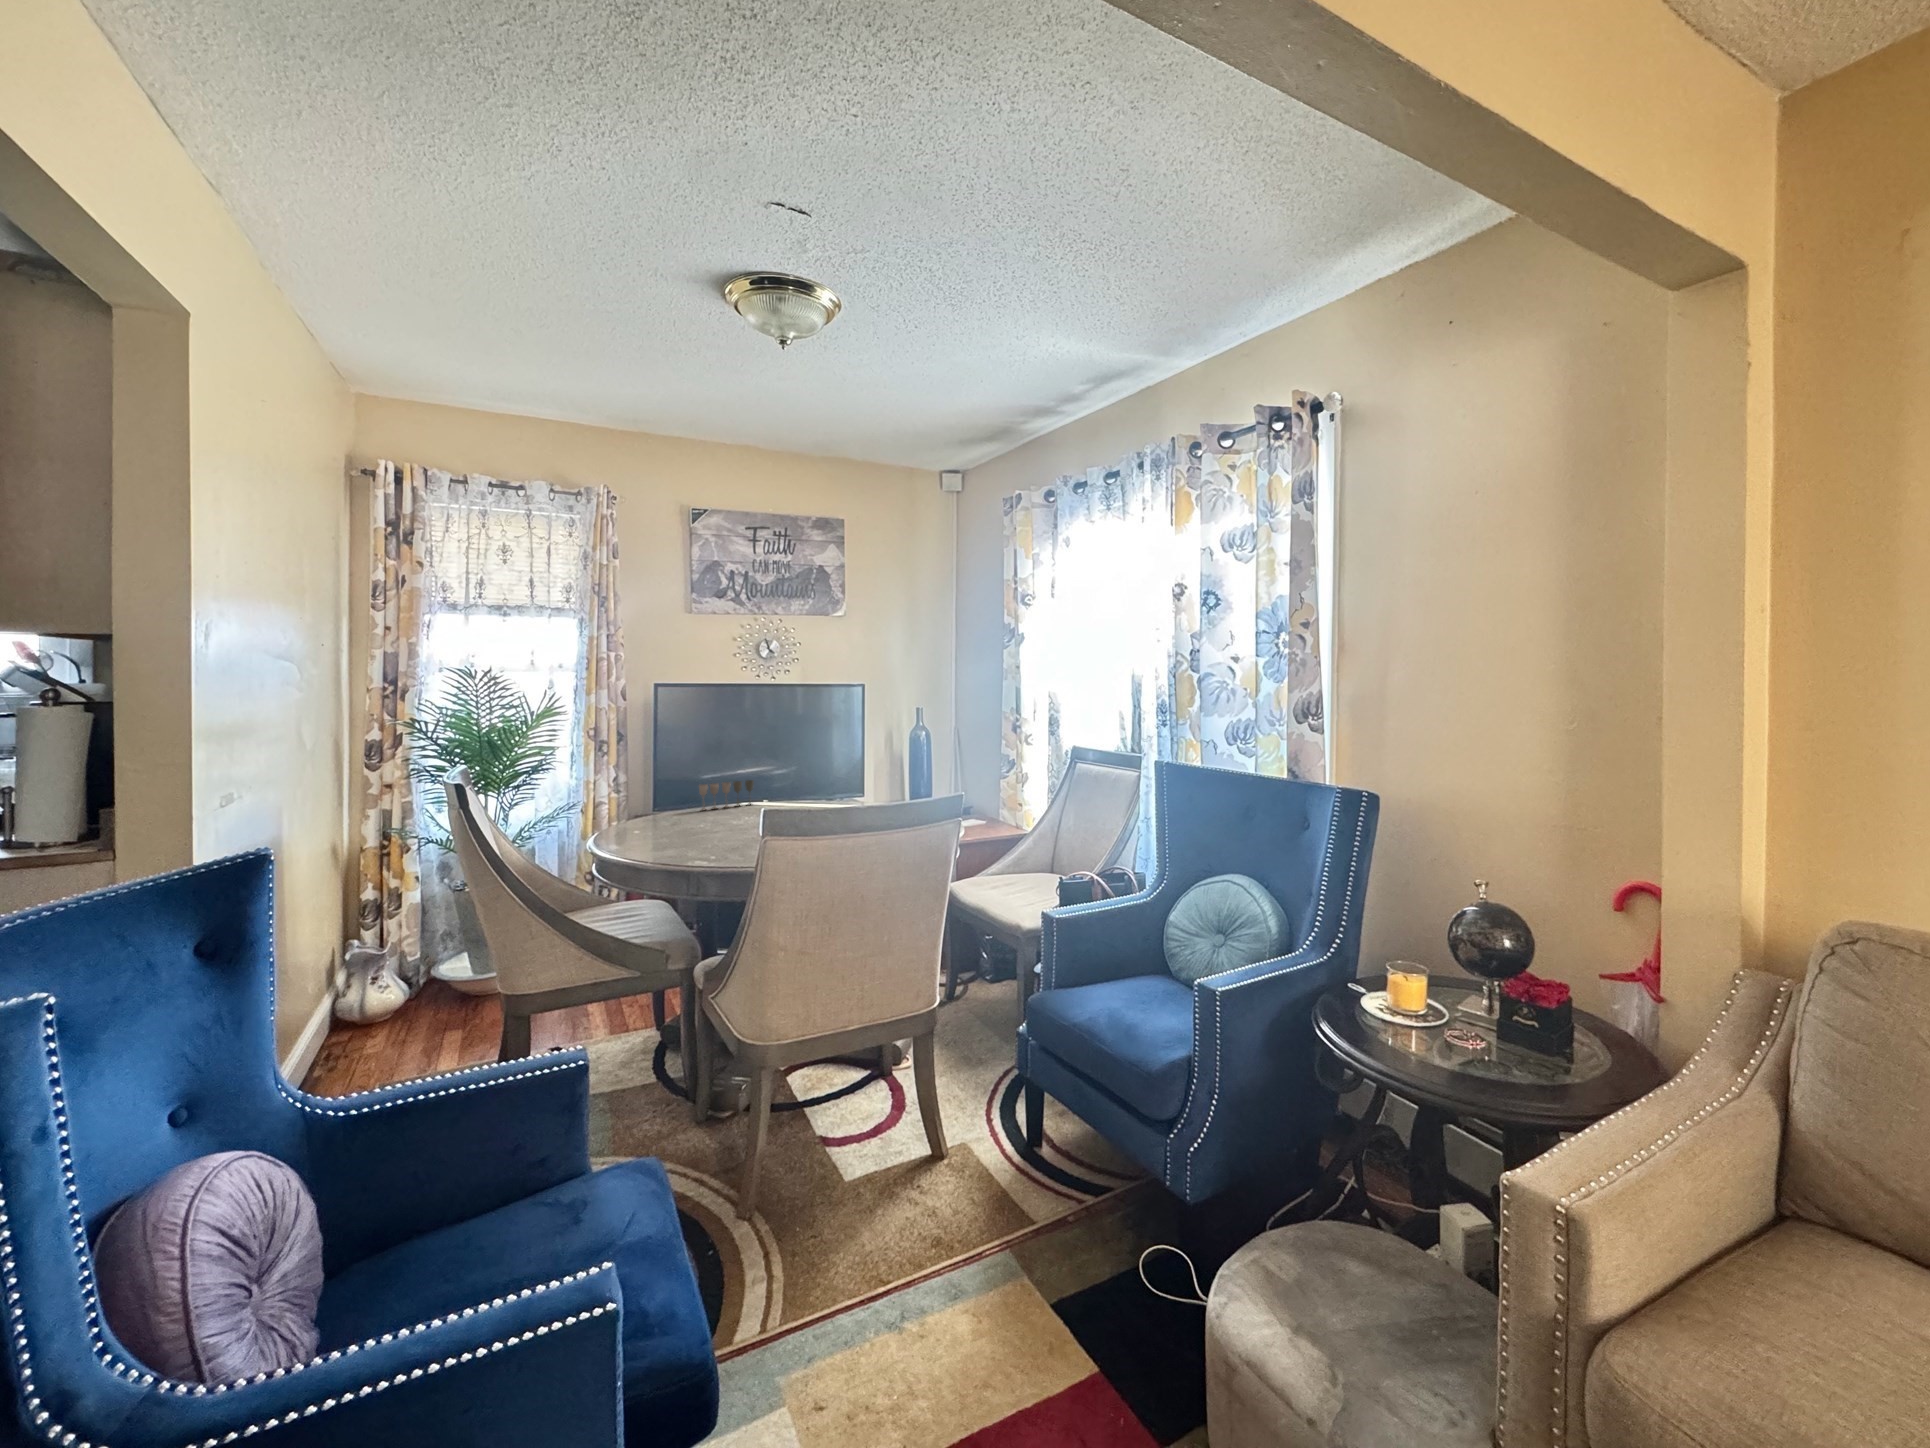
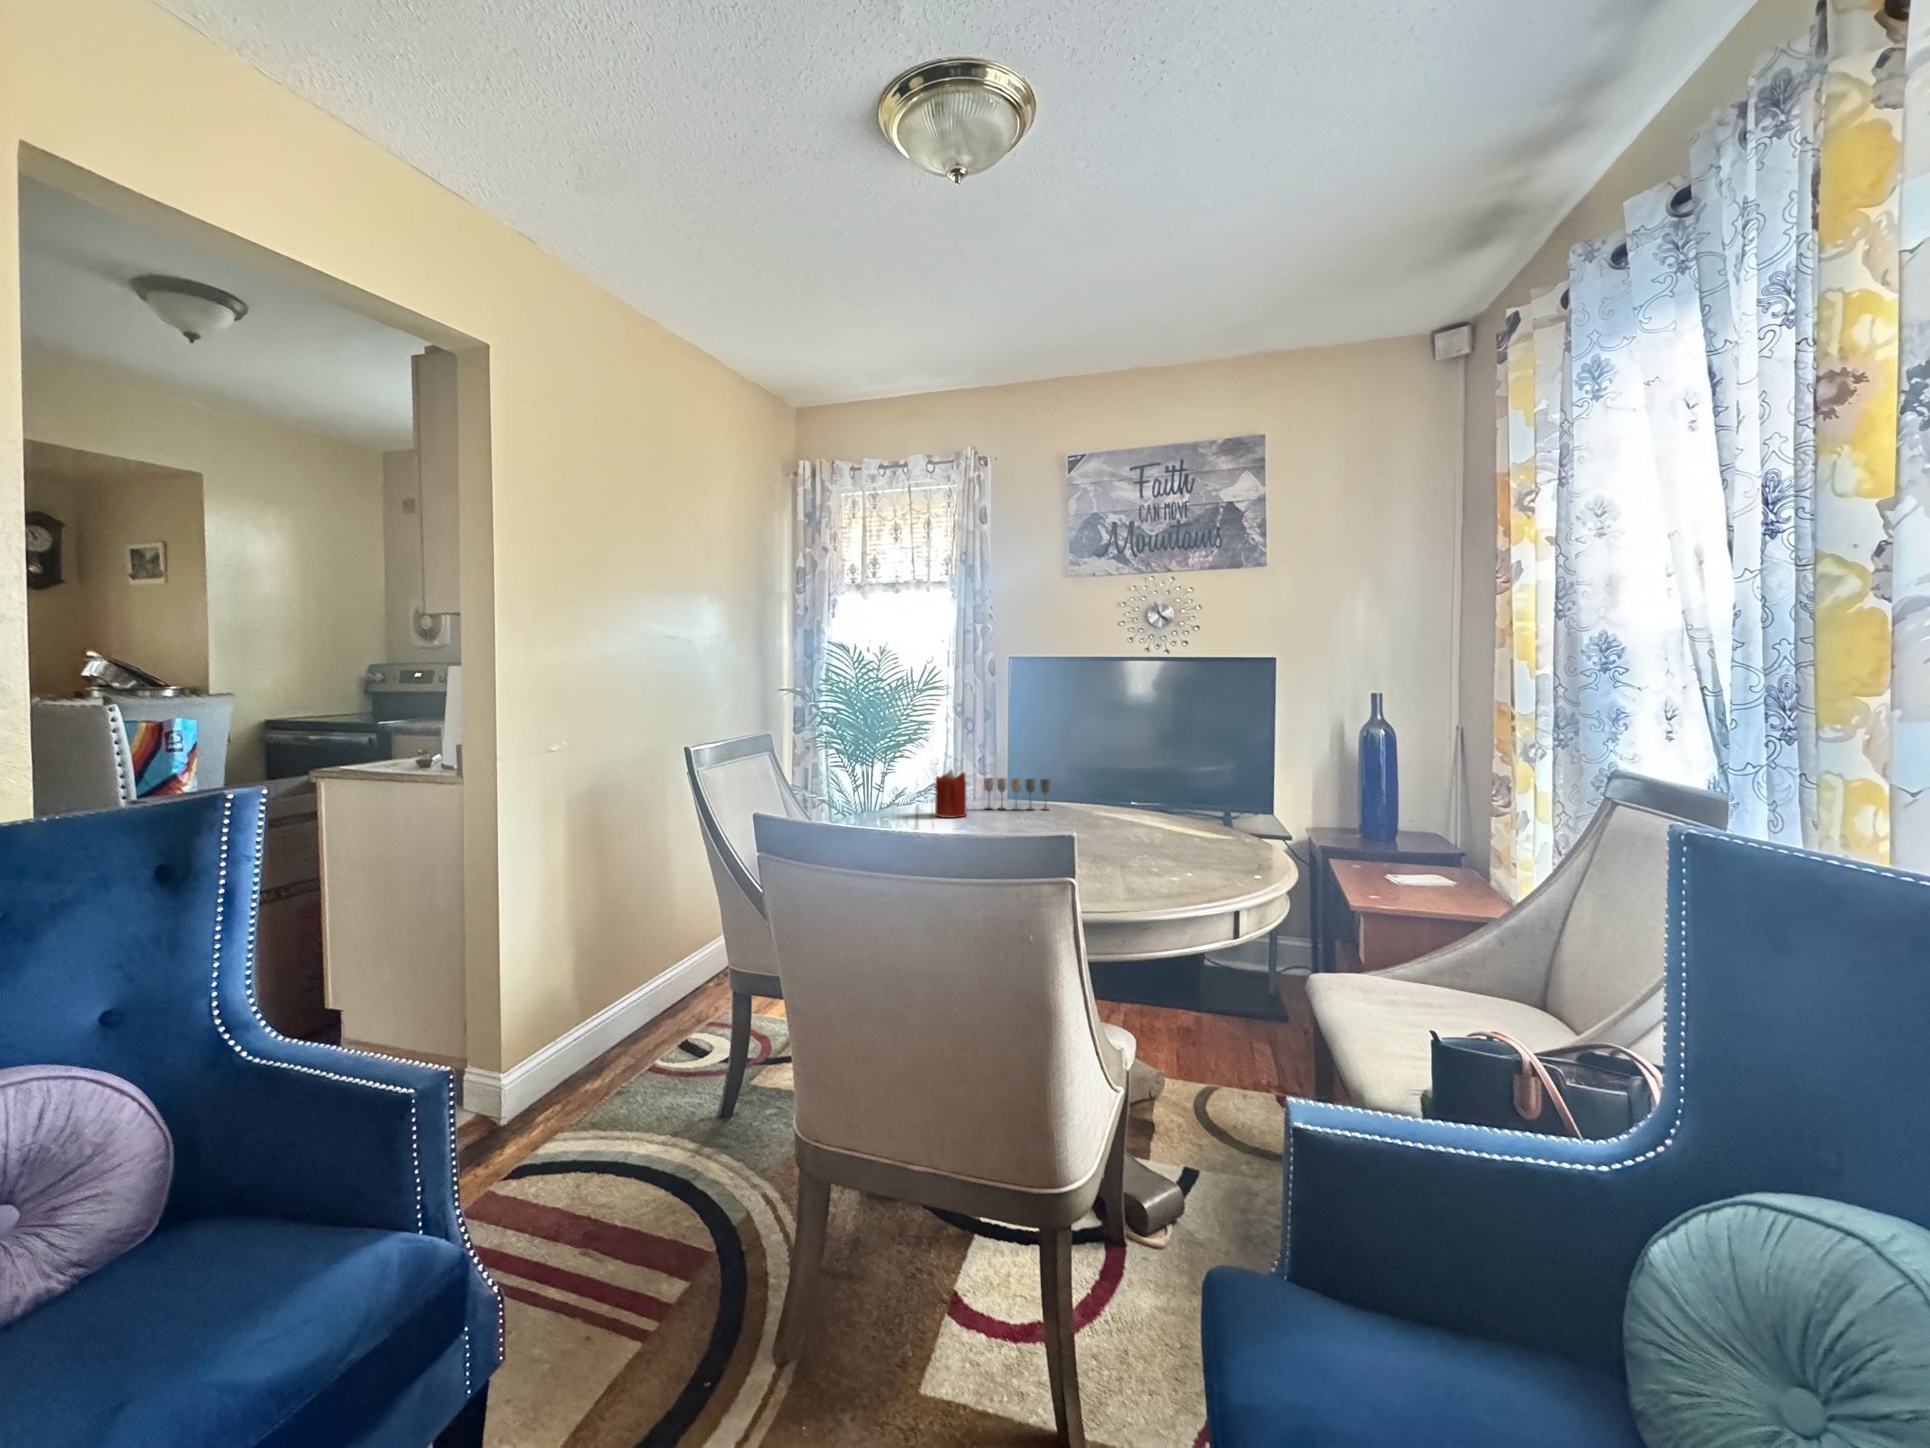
candle: none [668,777,701,819] -> present [935,769,967,818]

